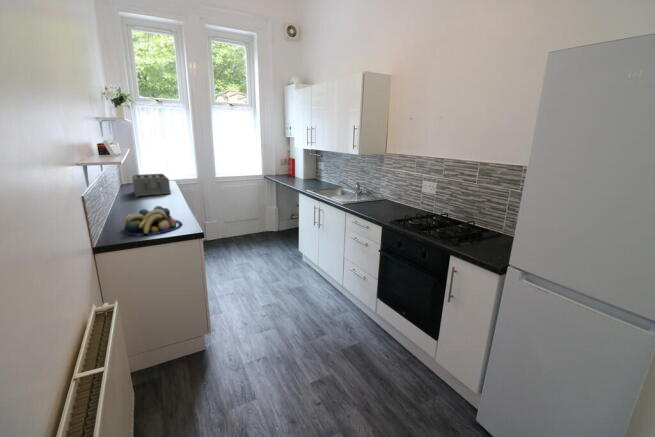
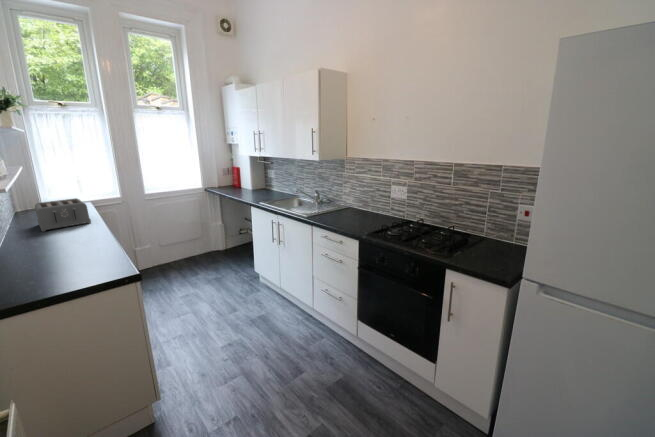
fruit bowl: present [124,206,182,236] -> none [27,245,113,290]

